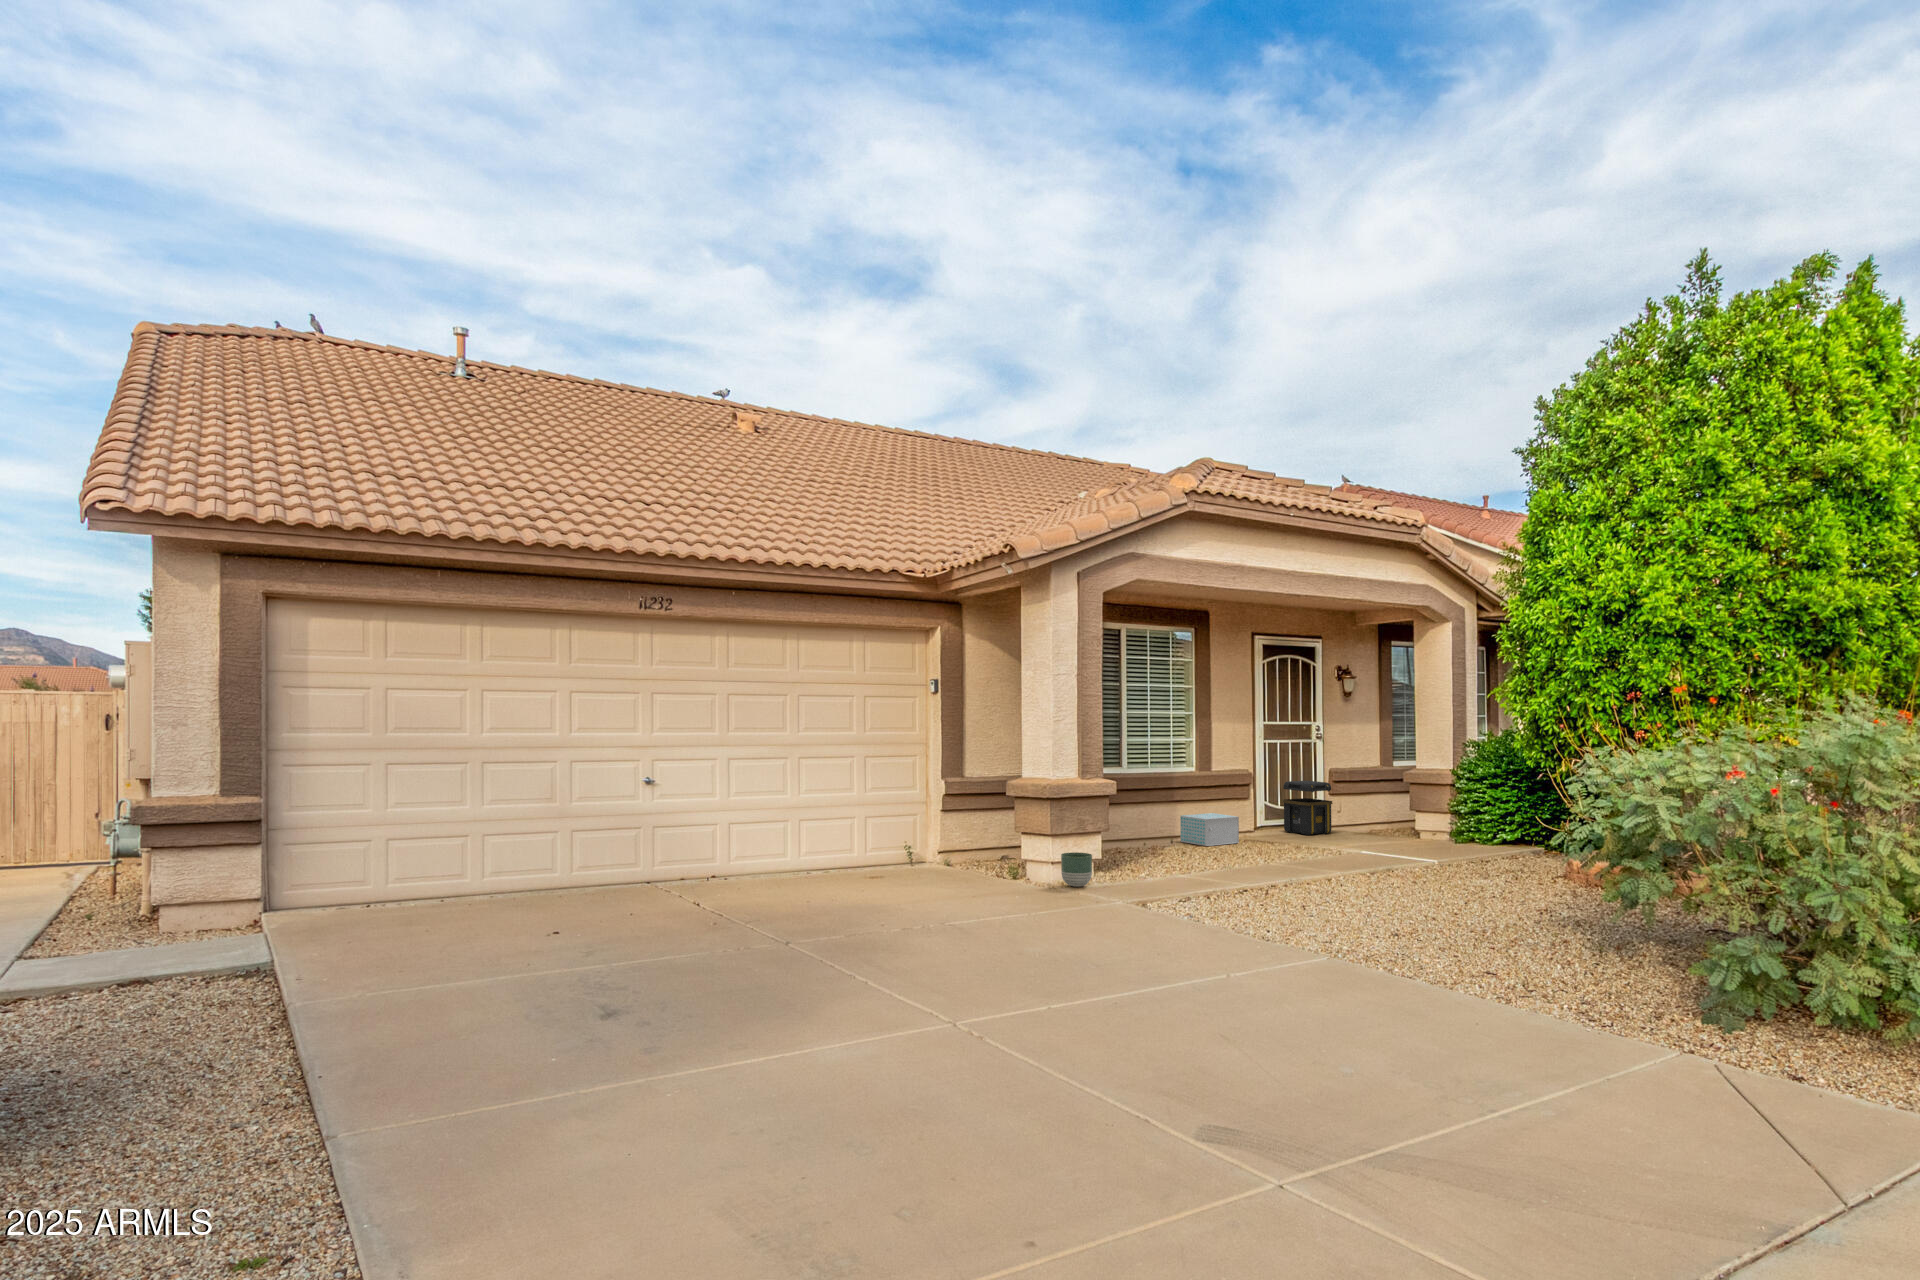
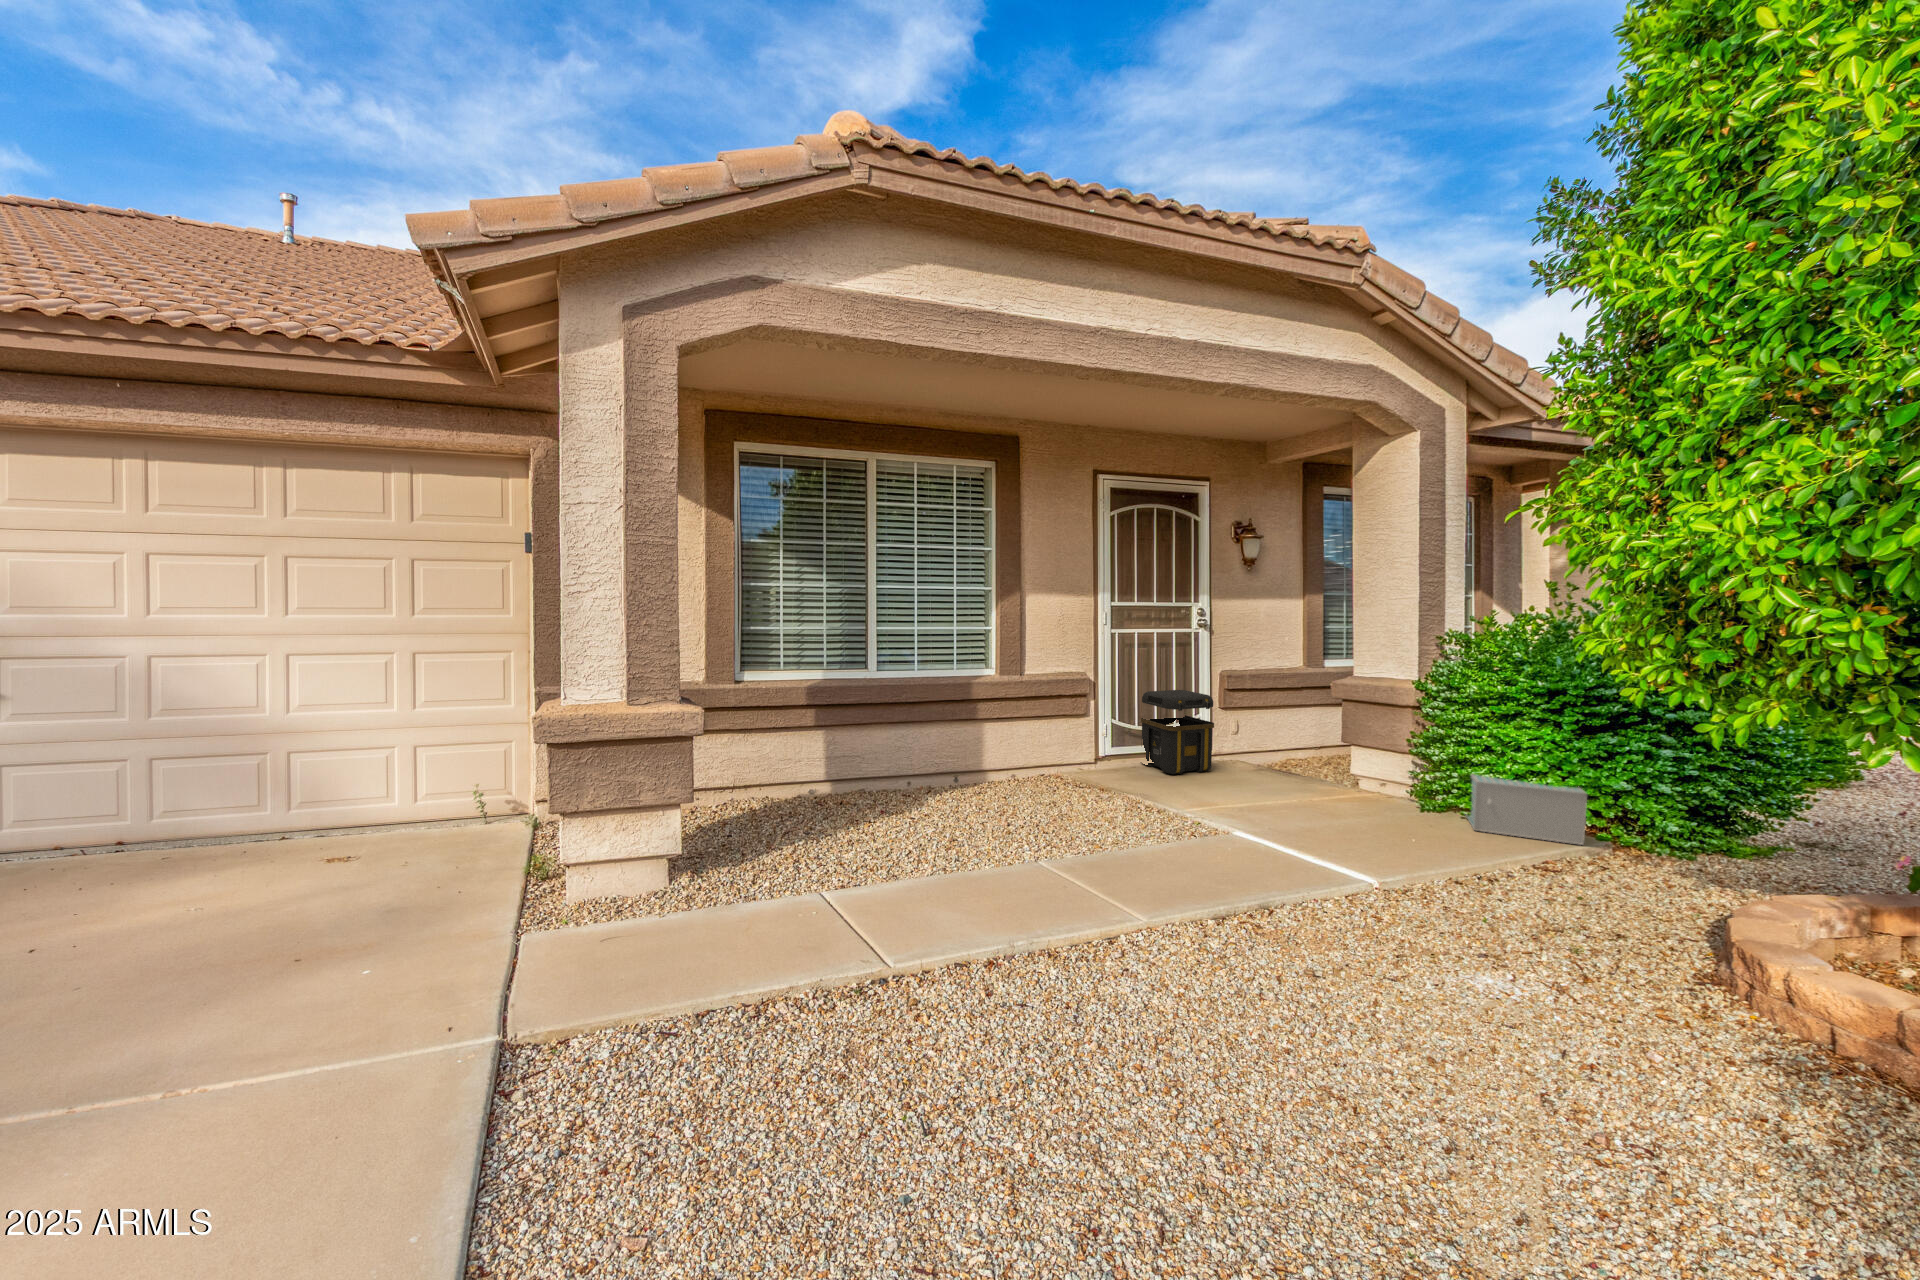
storage box: present [1180,813,1239,846] -> present [1466,774,1587,845]
planter: present [1061,852,1092,887] -> none [329,906,435,1012]

